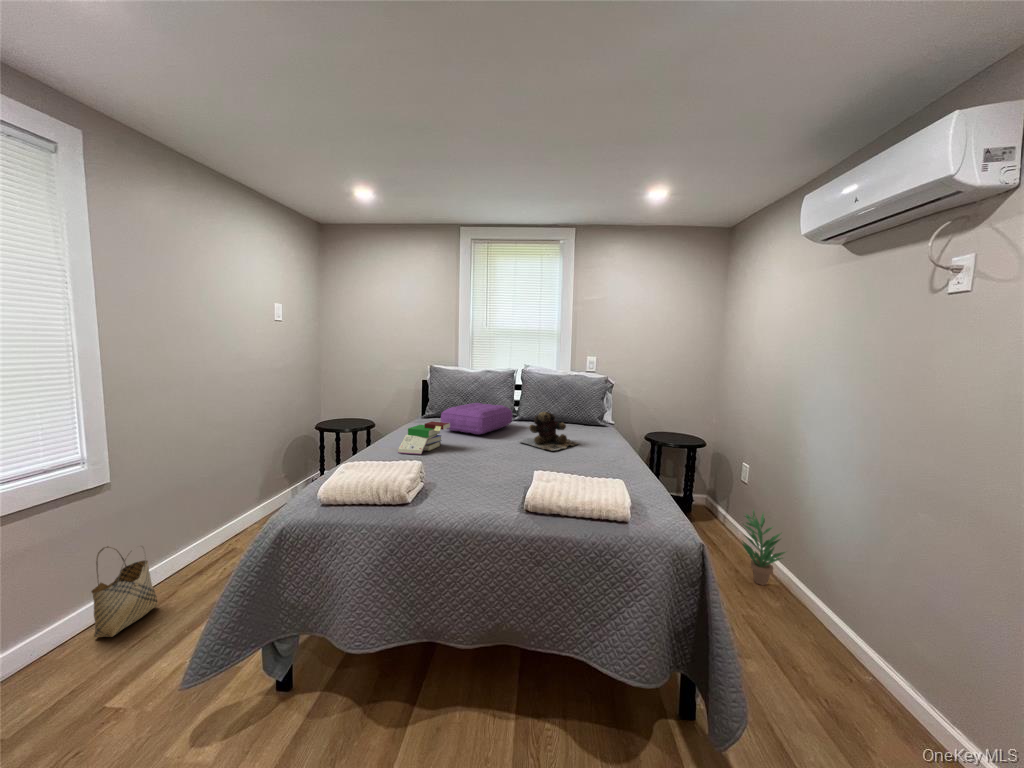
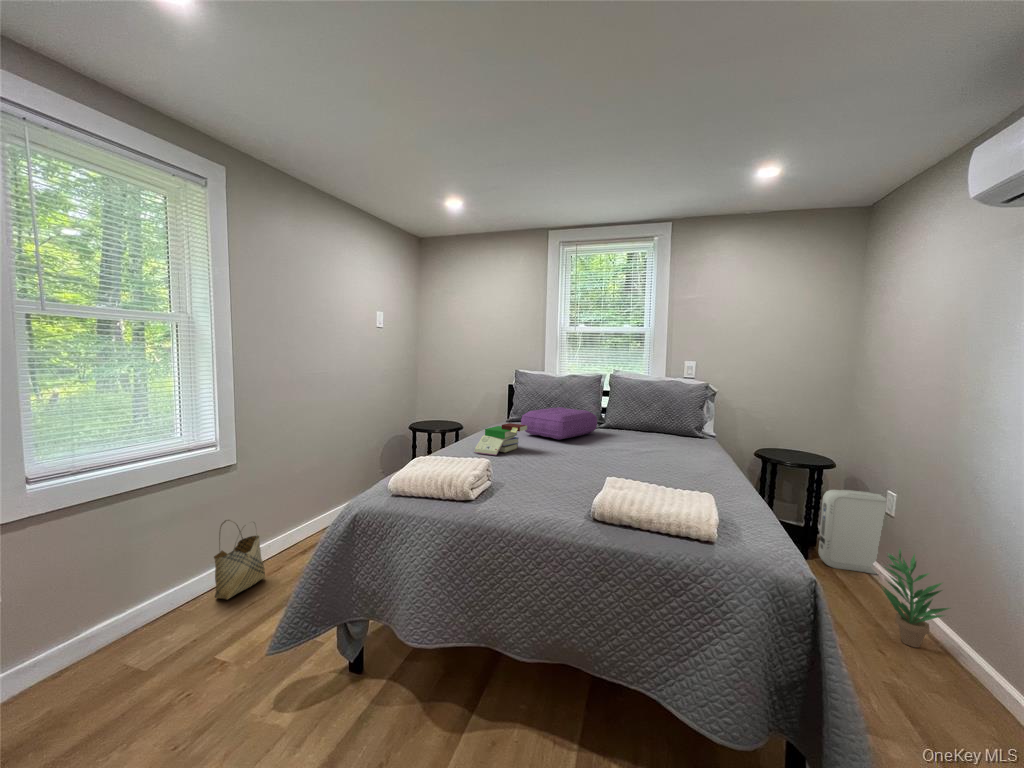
teddy bear: present [519,412,578,450] -> none [600,417,671,460]
air purifier: none [694,464,750,530] -> present [818,490,893,574]

